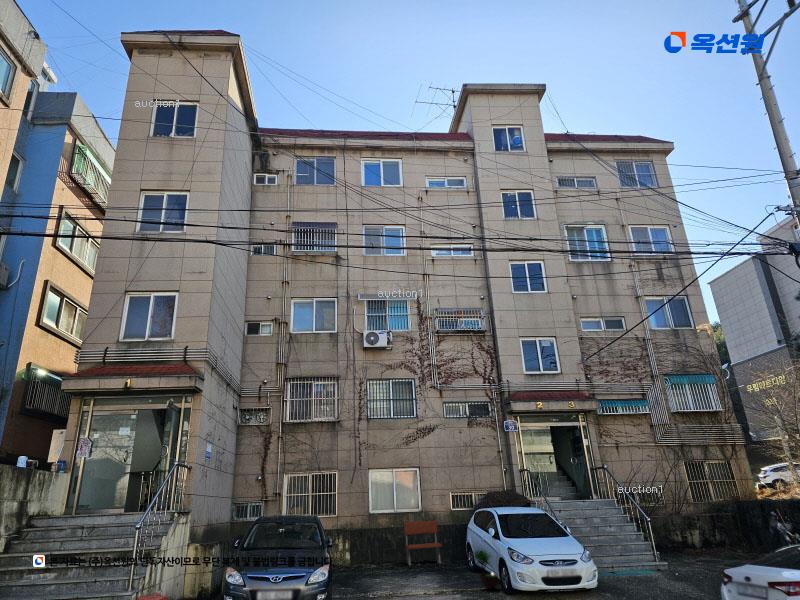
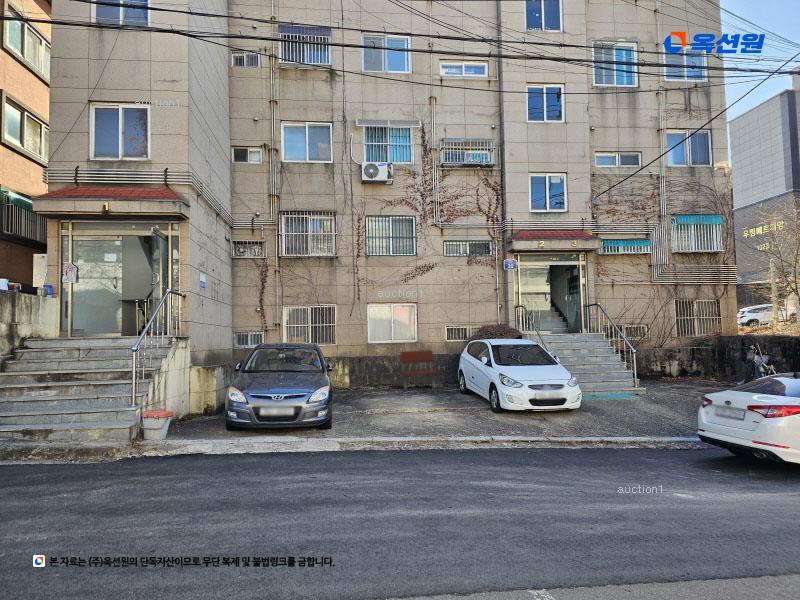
potted tree: present [473,550,498,589] -> none [469,373,493,412]

